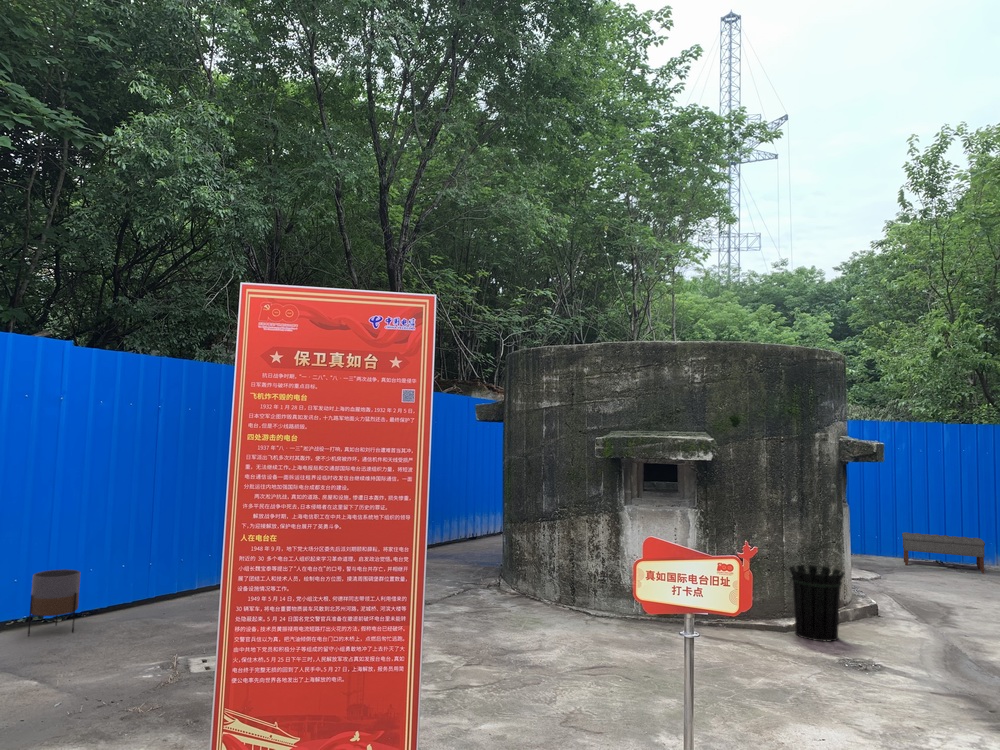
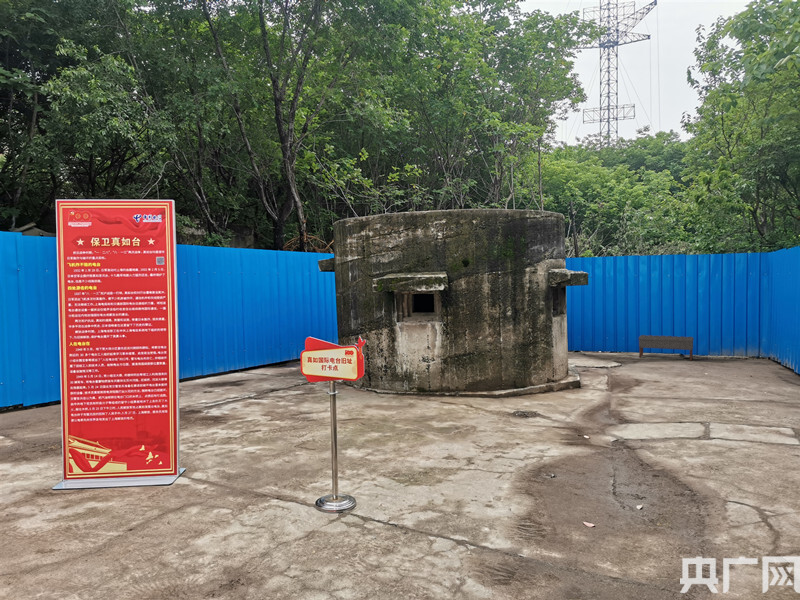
waste bin: present [789,565,845,642] -> none [501,357,536,404]
planter: present [28,569,80,636] -> none [14,375,46,415]

